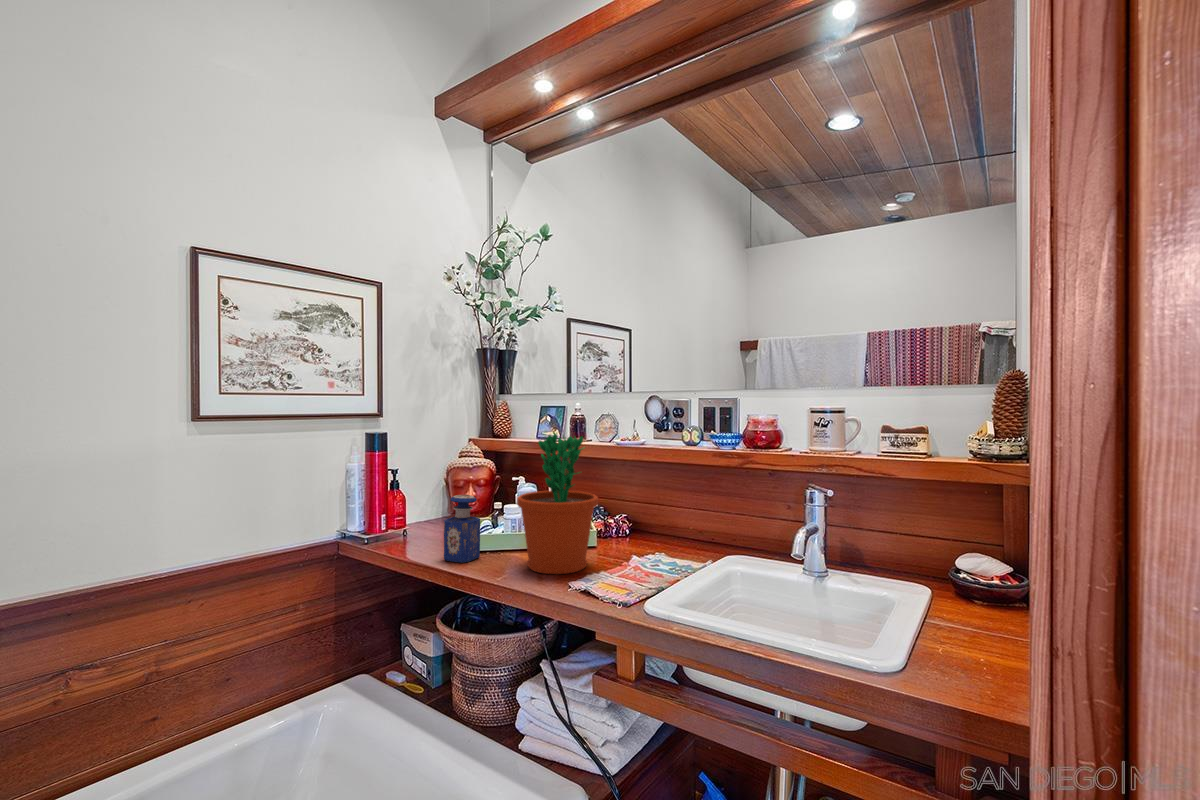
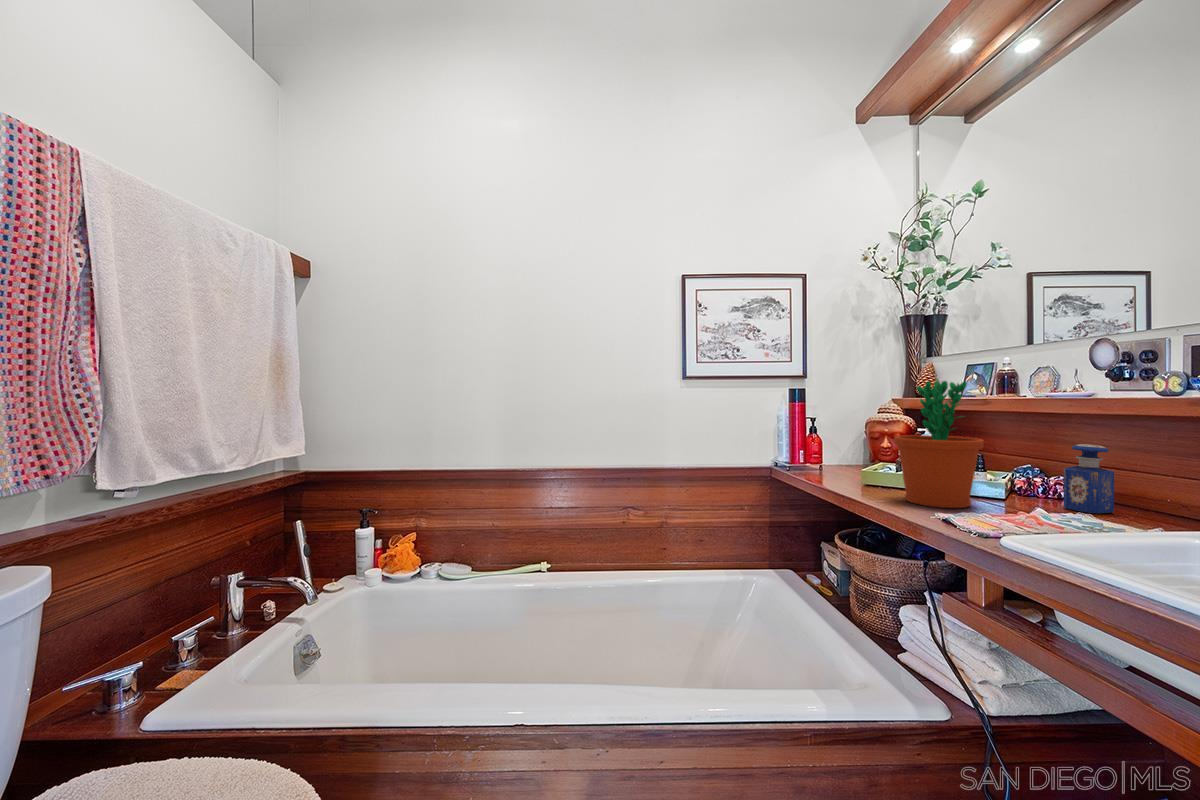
perfume bottle: present [444,495,480,562] -> present [1063,444,1114,513]

